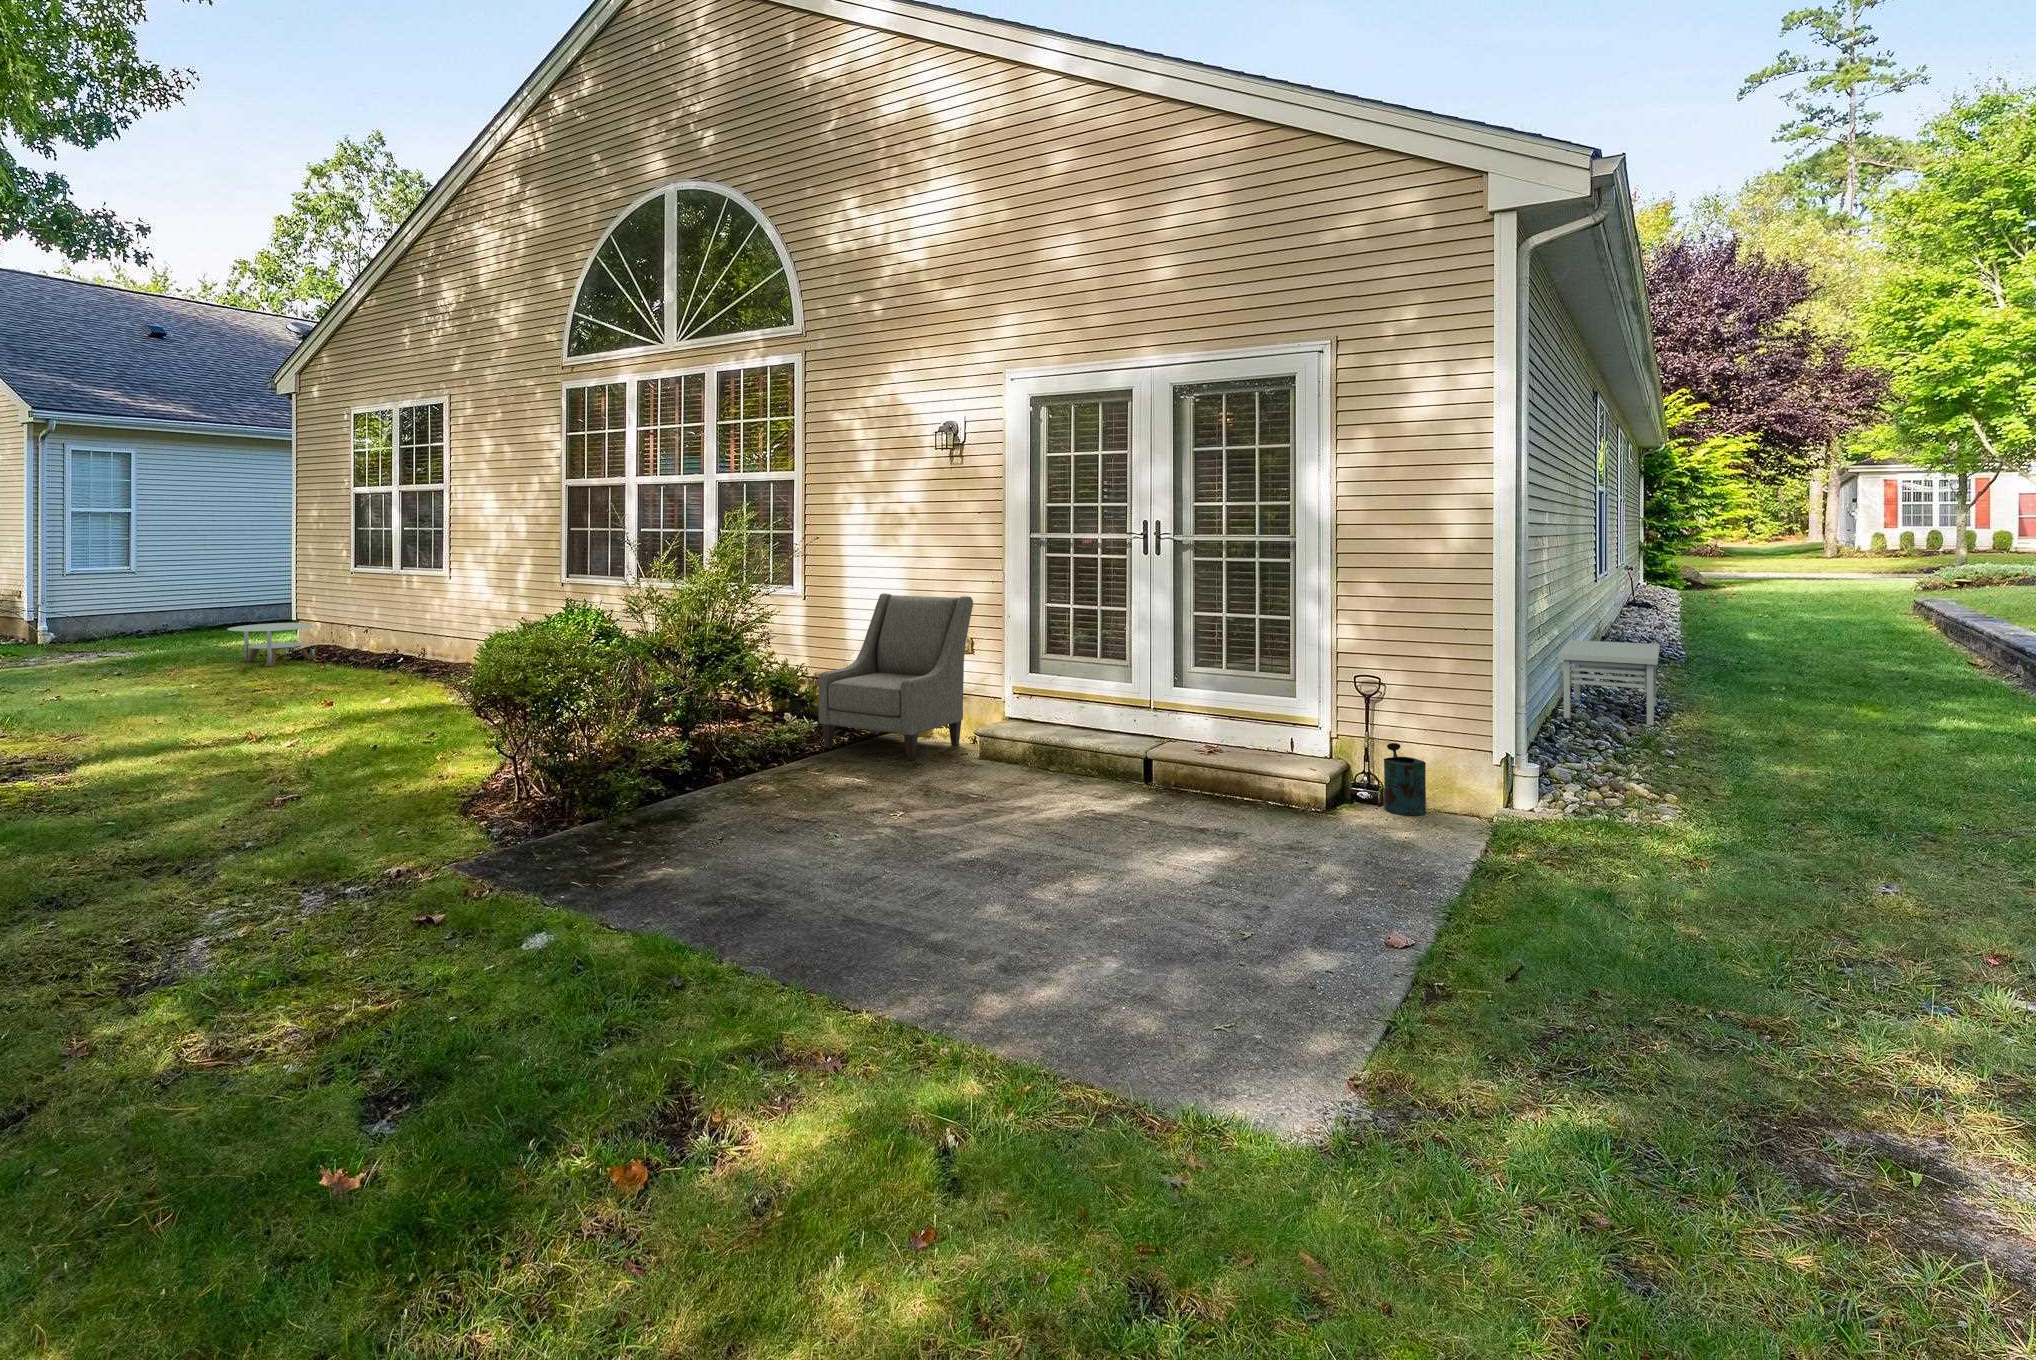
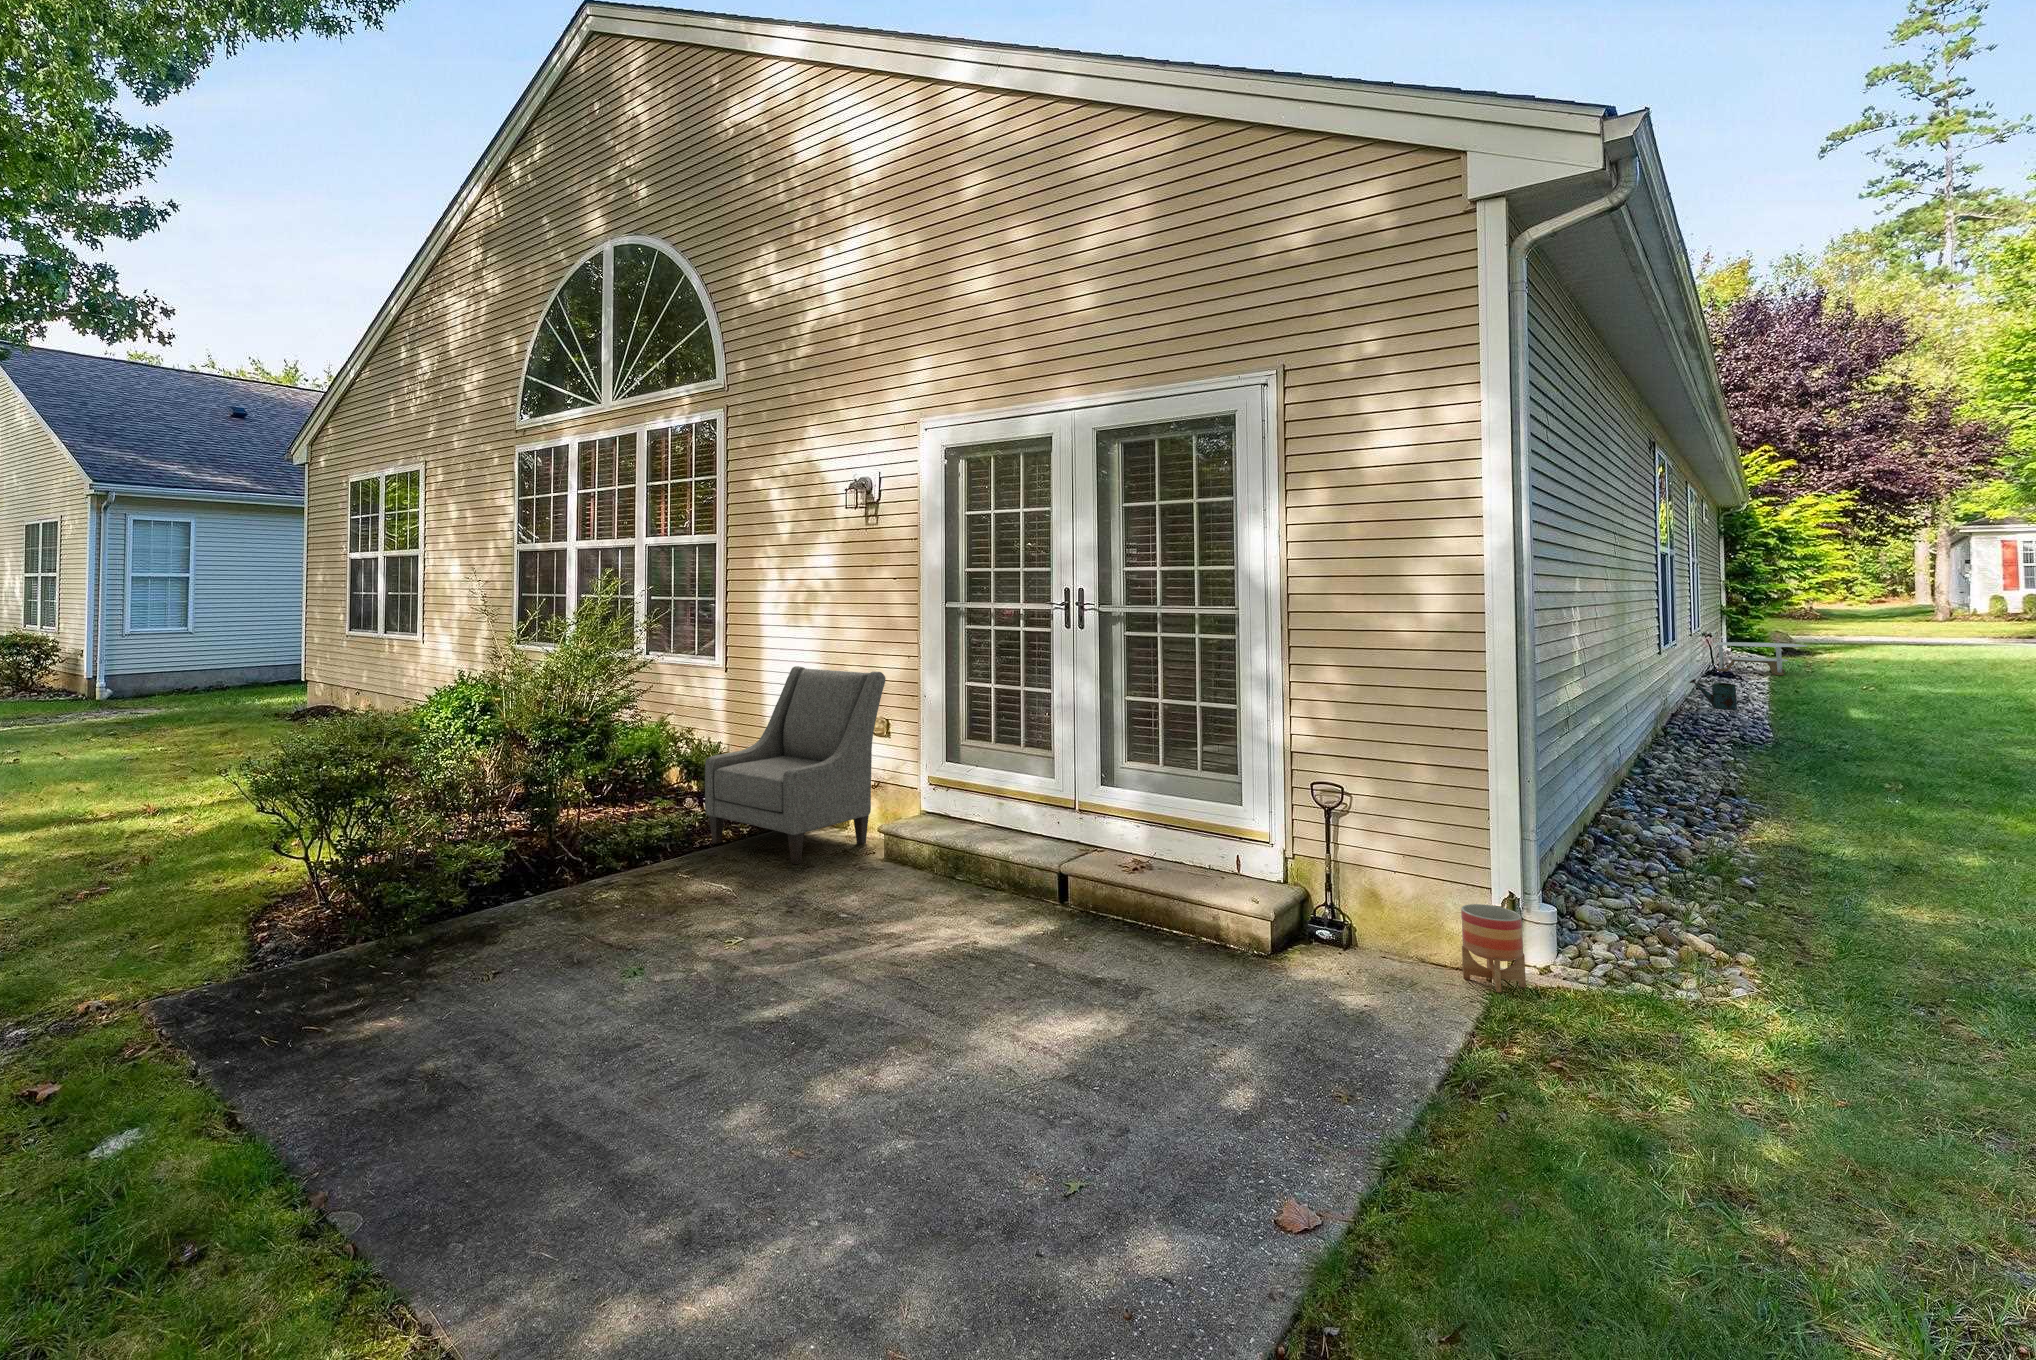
round table: present [227,623,318,666] -> present [1712,642,1807,675]
storage bench: present [1558,640,1660,725] -> none [1604,728,1739,841]
watering can: present [1384,743,1426,815] -> present [1690,679,1742,709]
planter: none [1472,758,1517,819] -> present [1461,904,1526,992]

